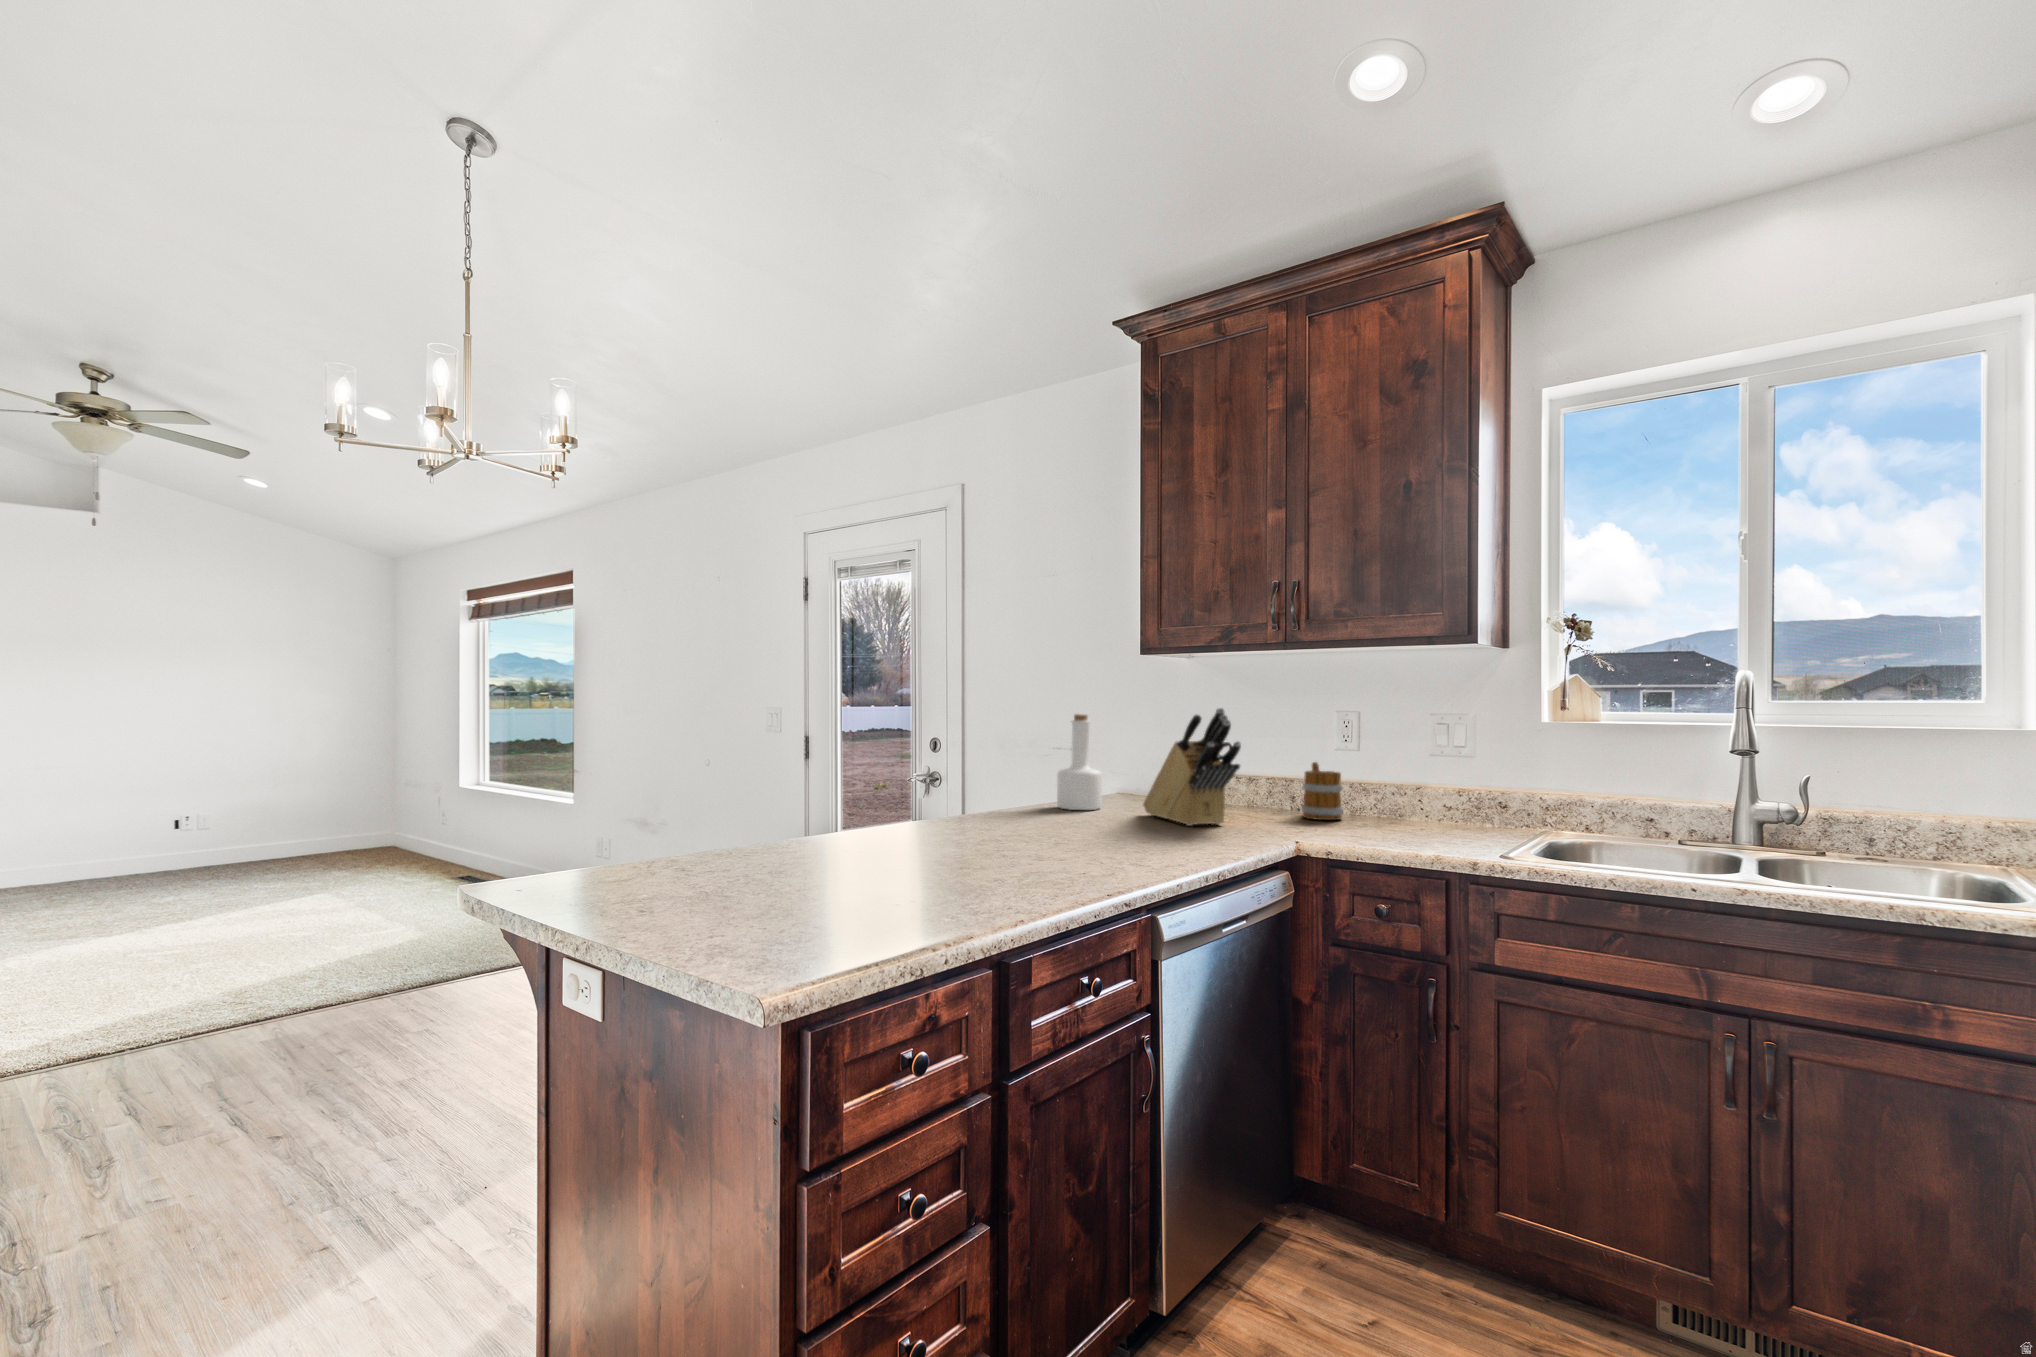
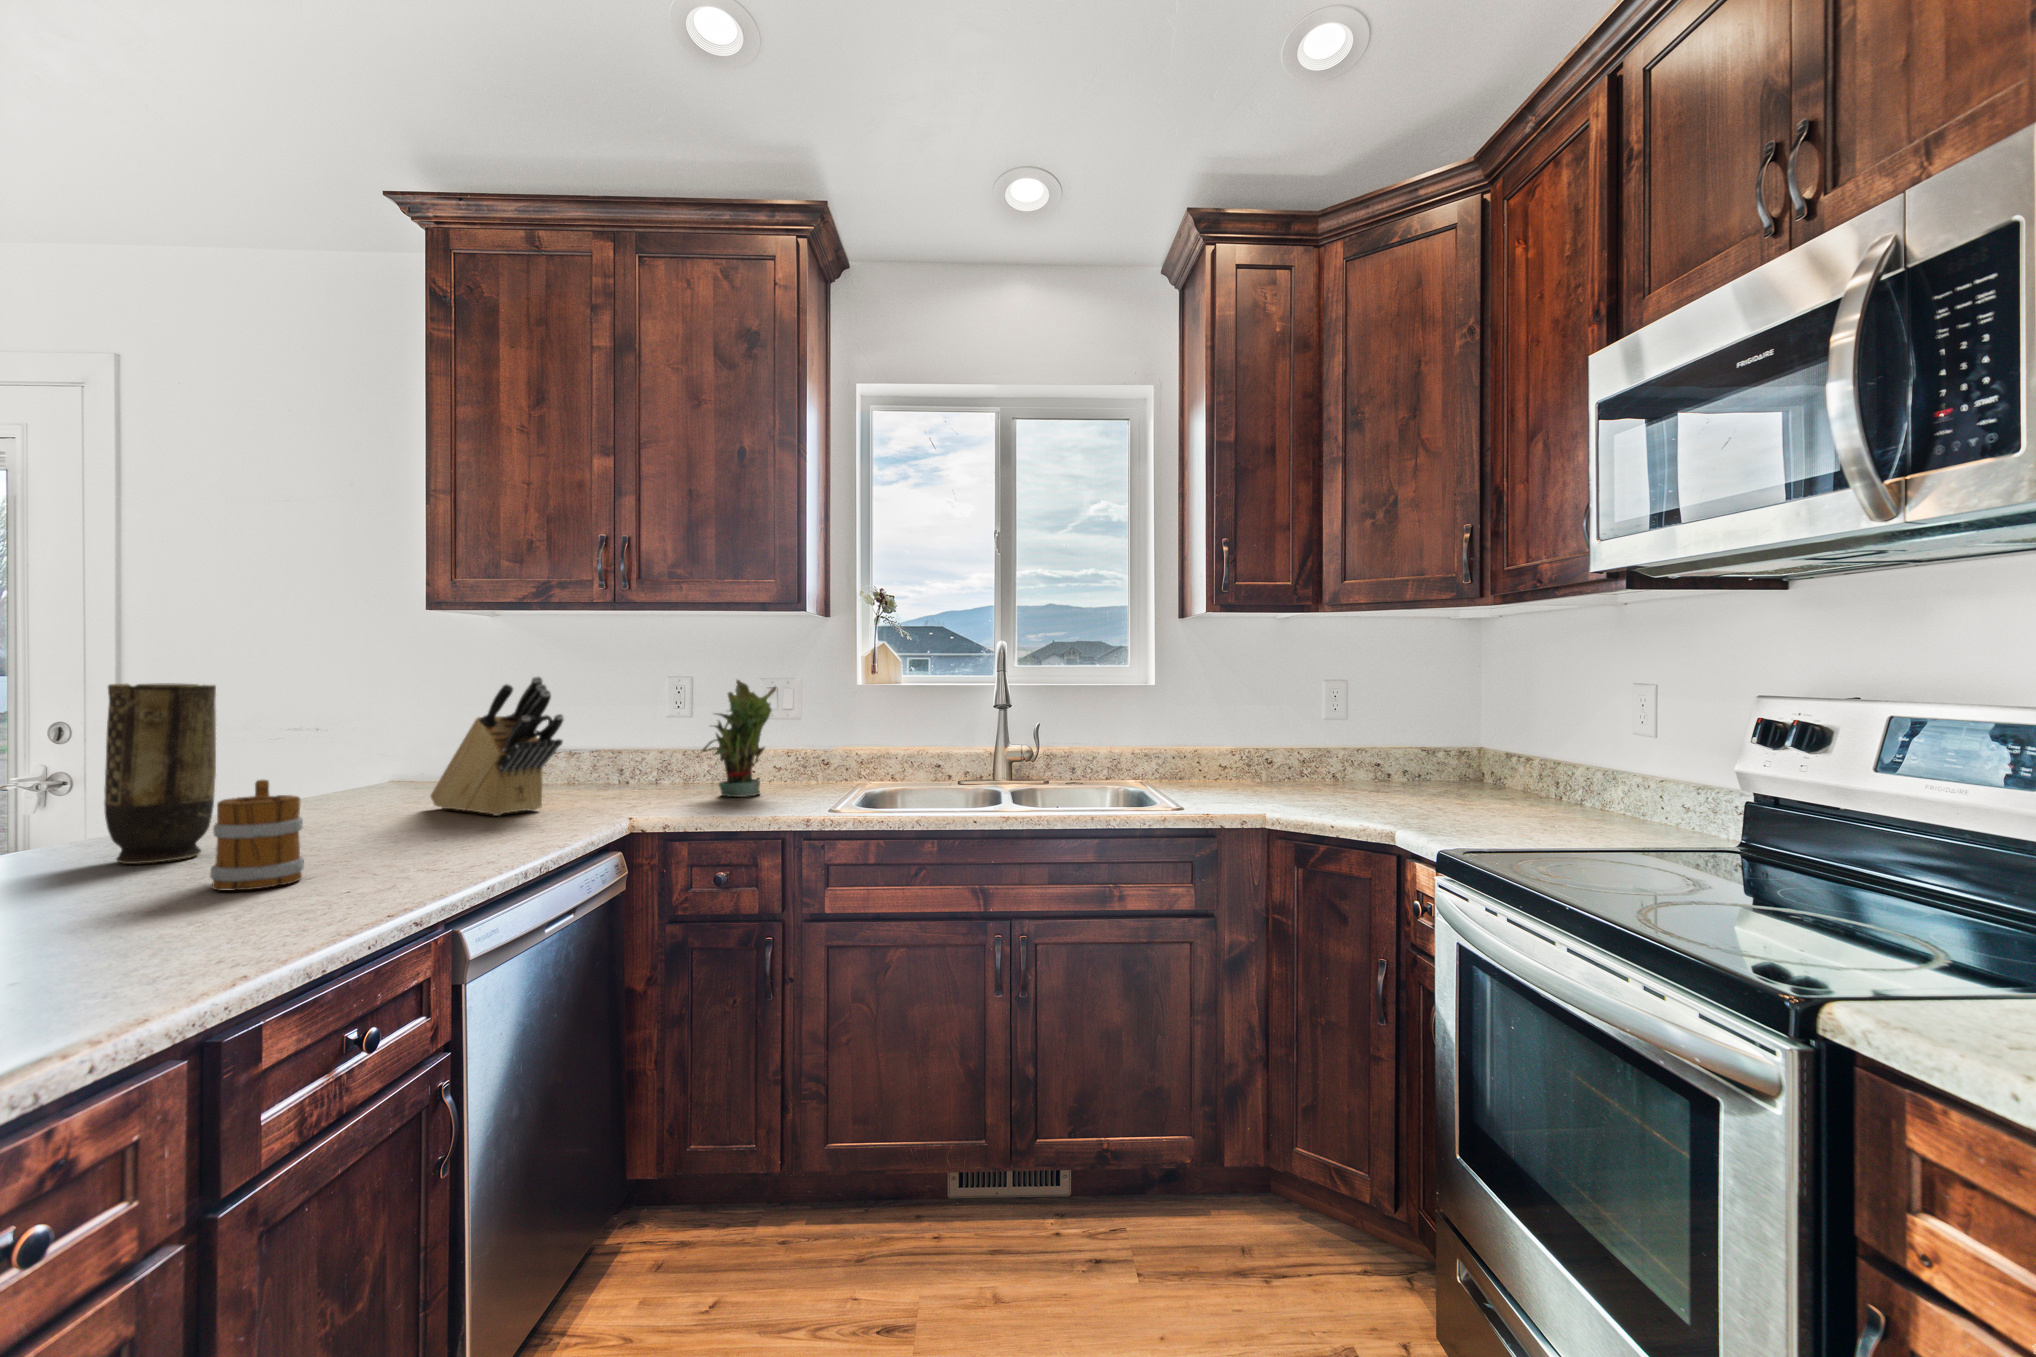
vase: none [958,711,1013,835] -> present [104,683,216,864]
potted plant: none [1362,712,1444,832] -> present [702,680,776,797]
bottle: present [1057,714,1102,810] -> none [294,689,368,813]
mug: present [1301,762,1343,820] -> present [210,780,304,891]

